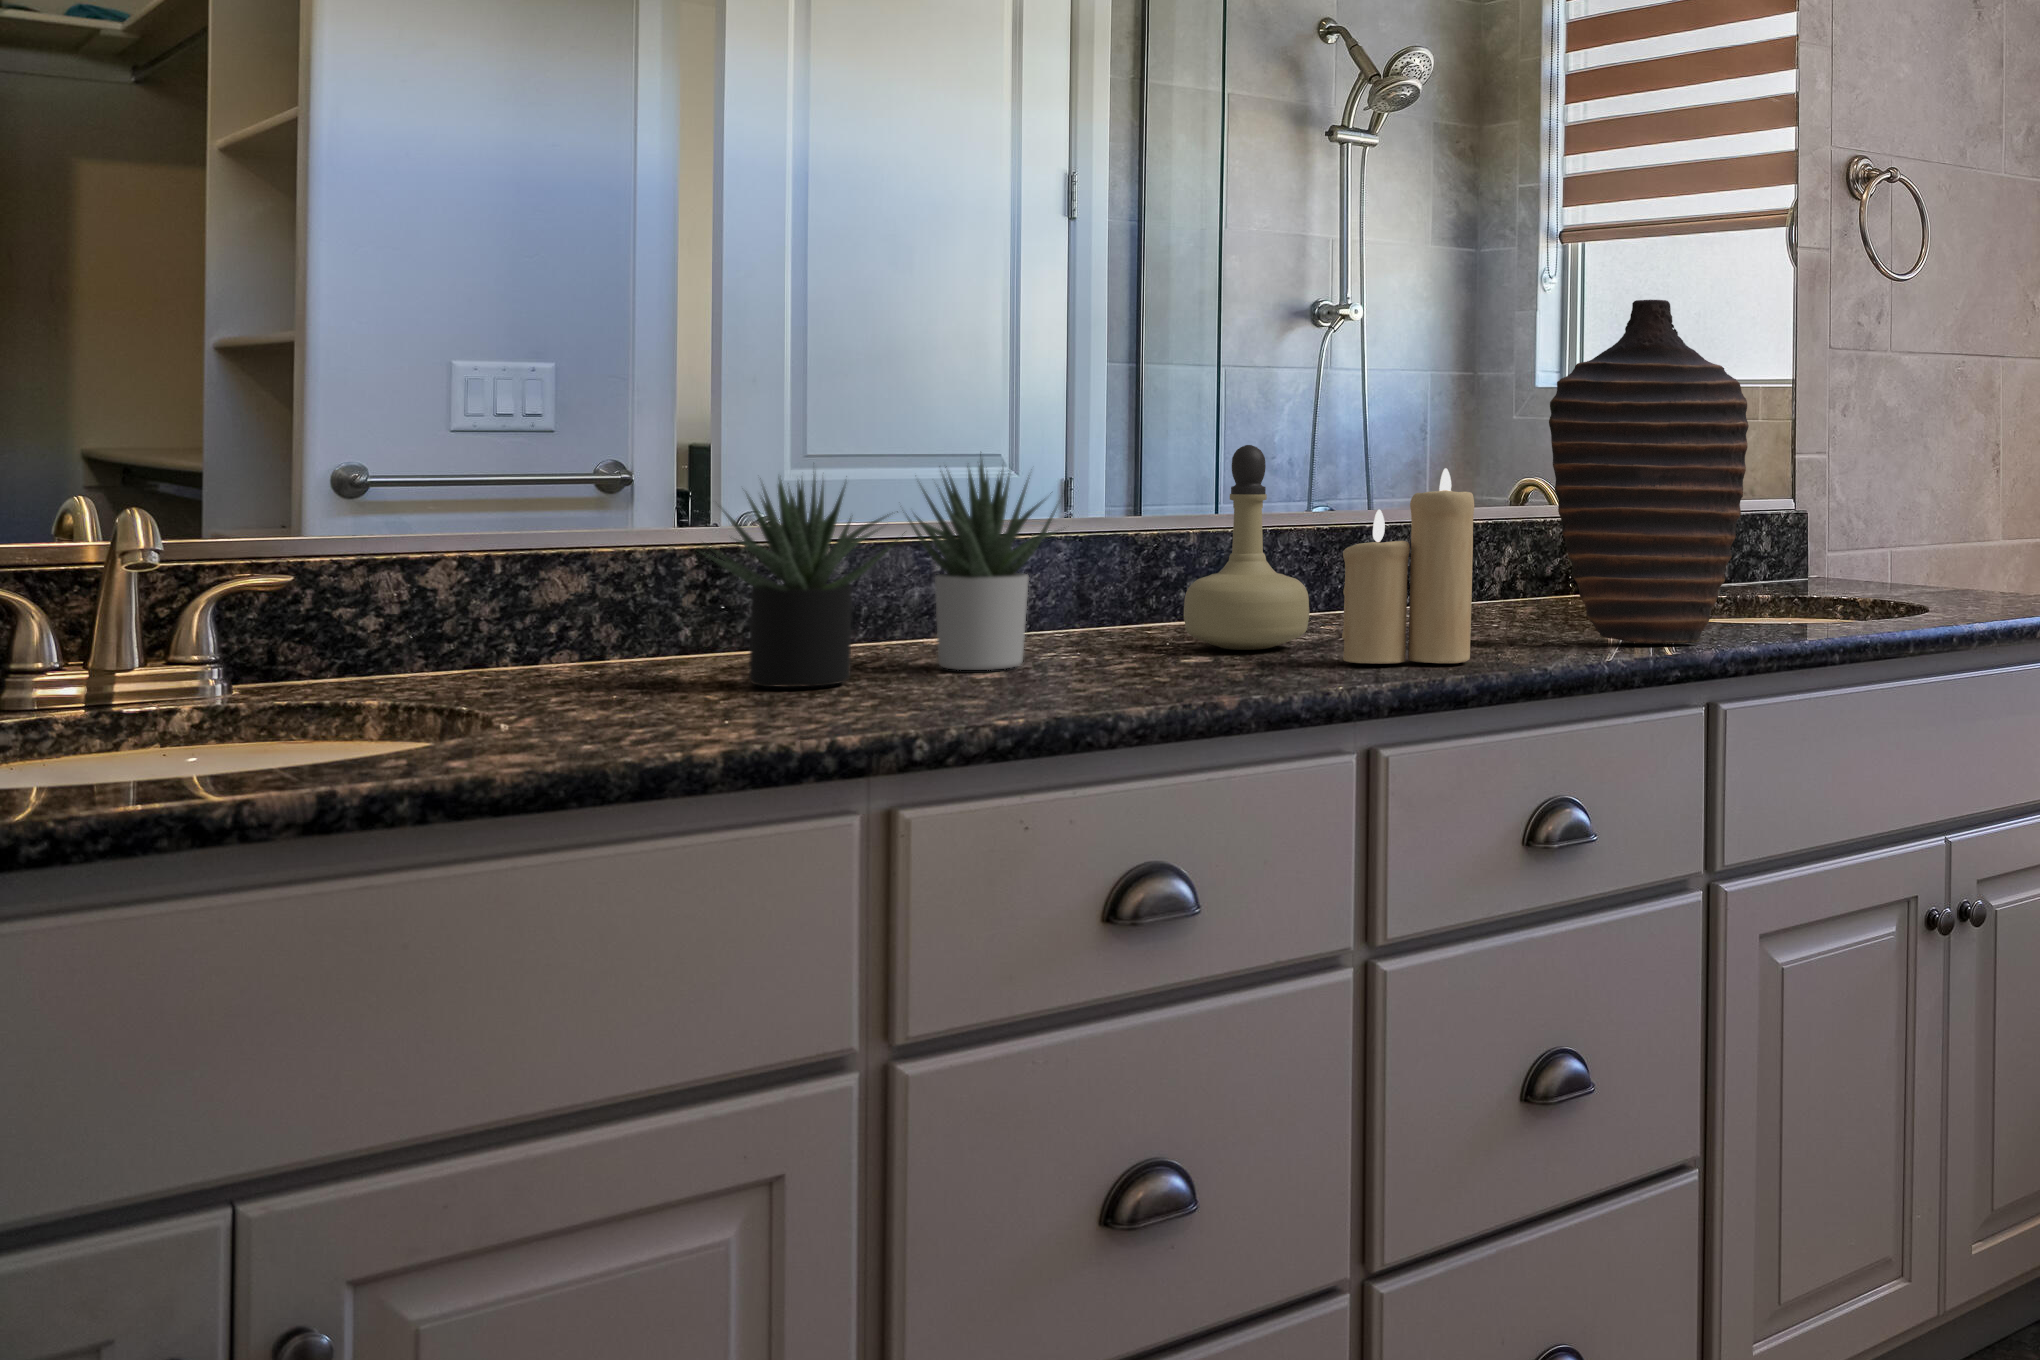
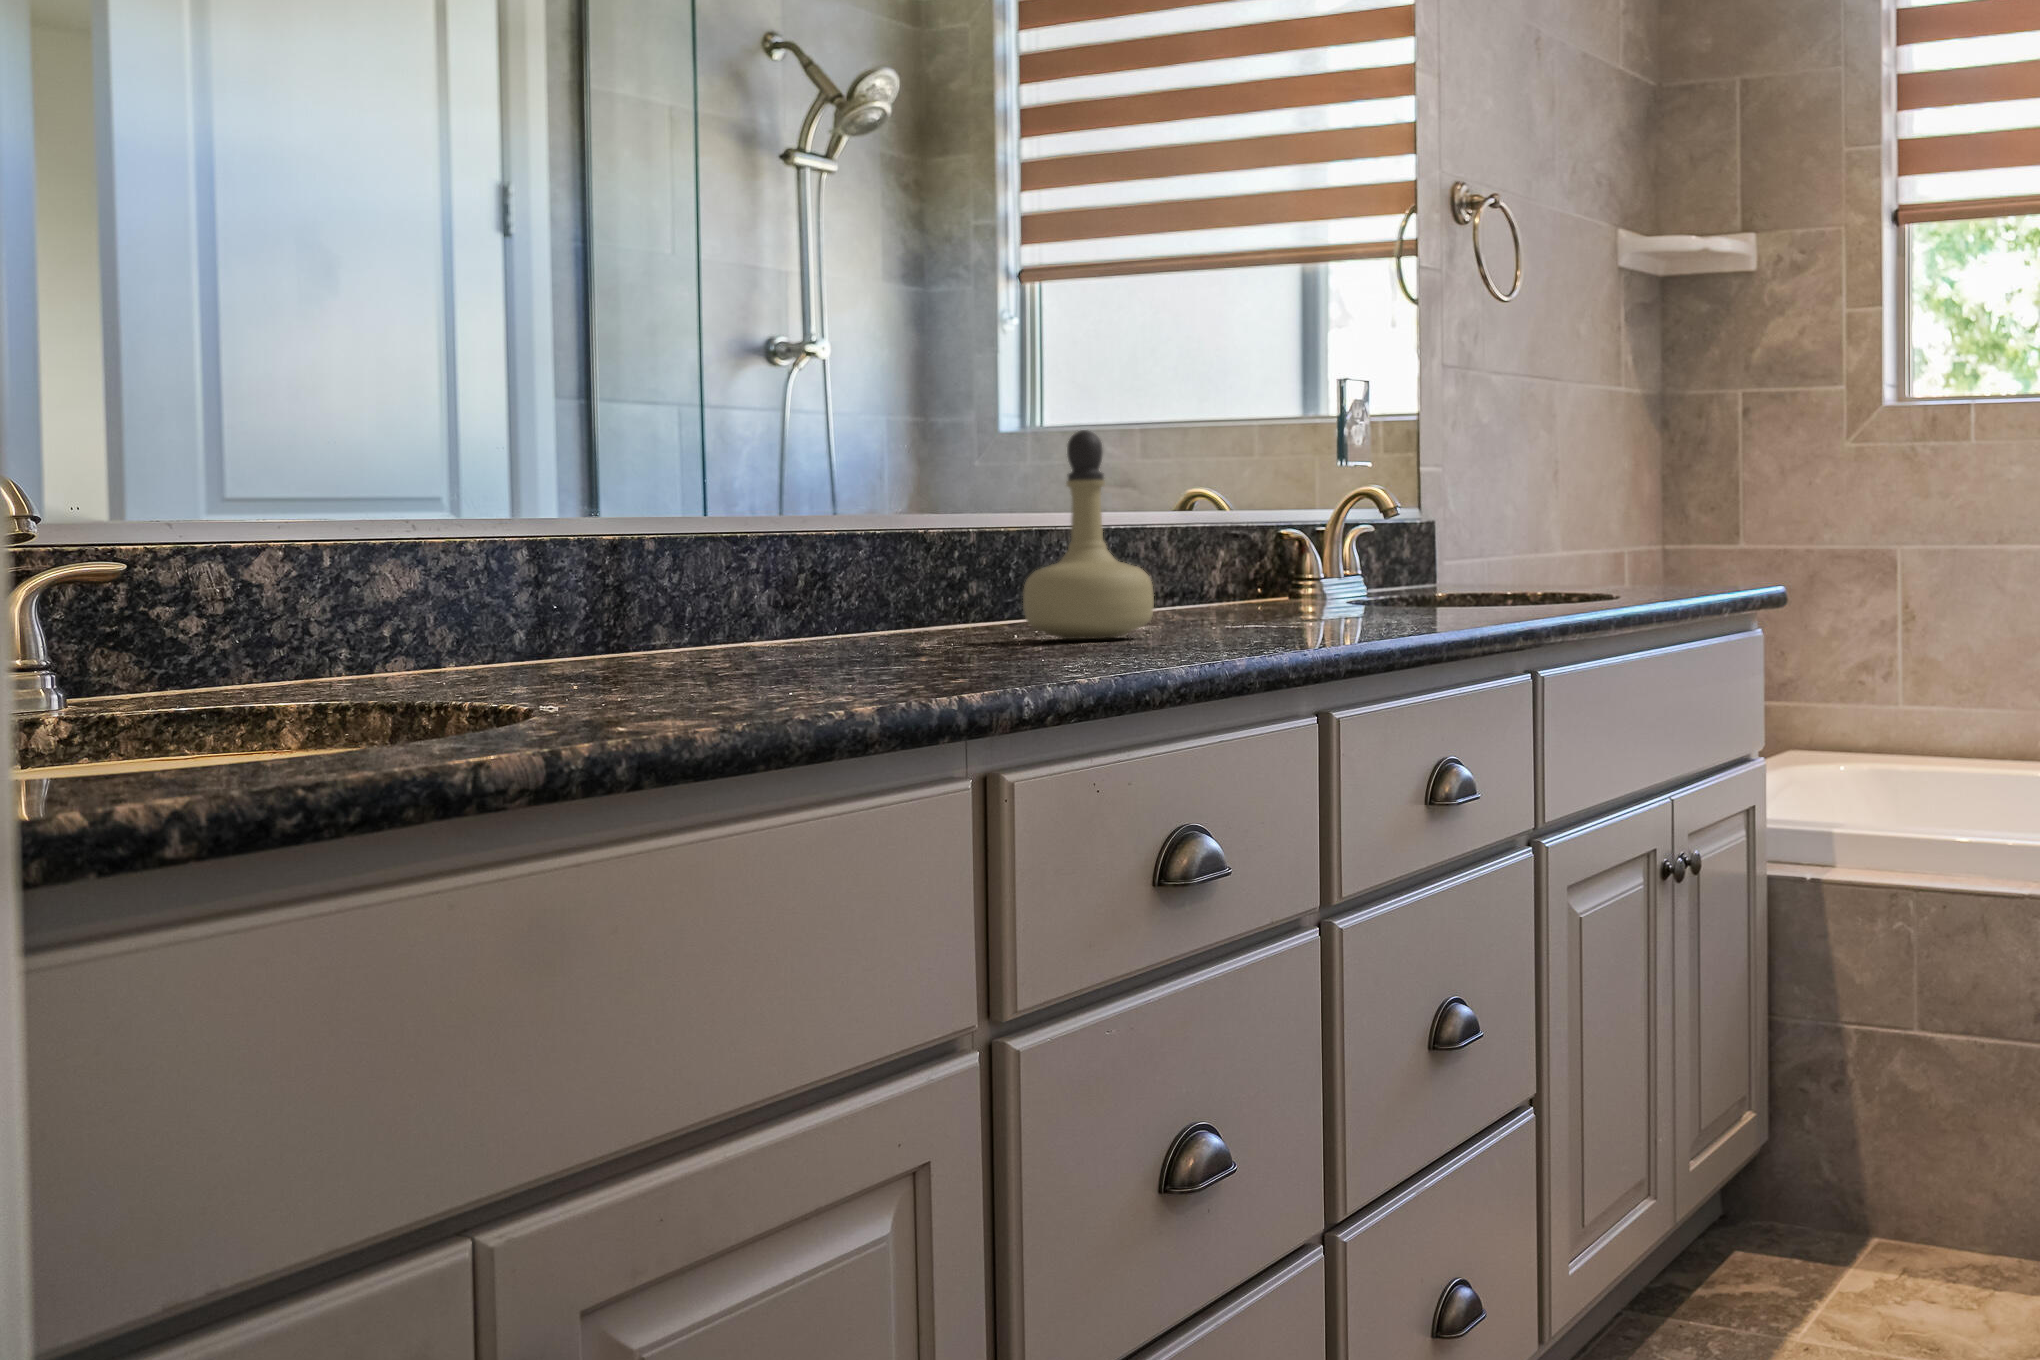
decorative vase: present [1549,300,1749,643] -> none [1363,289,1537,619]
succulent plant: present [703,460,1062,687] -> none [602,425,956,674]
candle: present [1342,468,1474,664] -> none [1228,444,1351,636]

